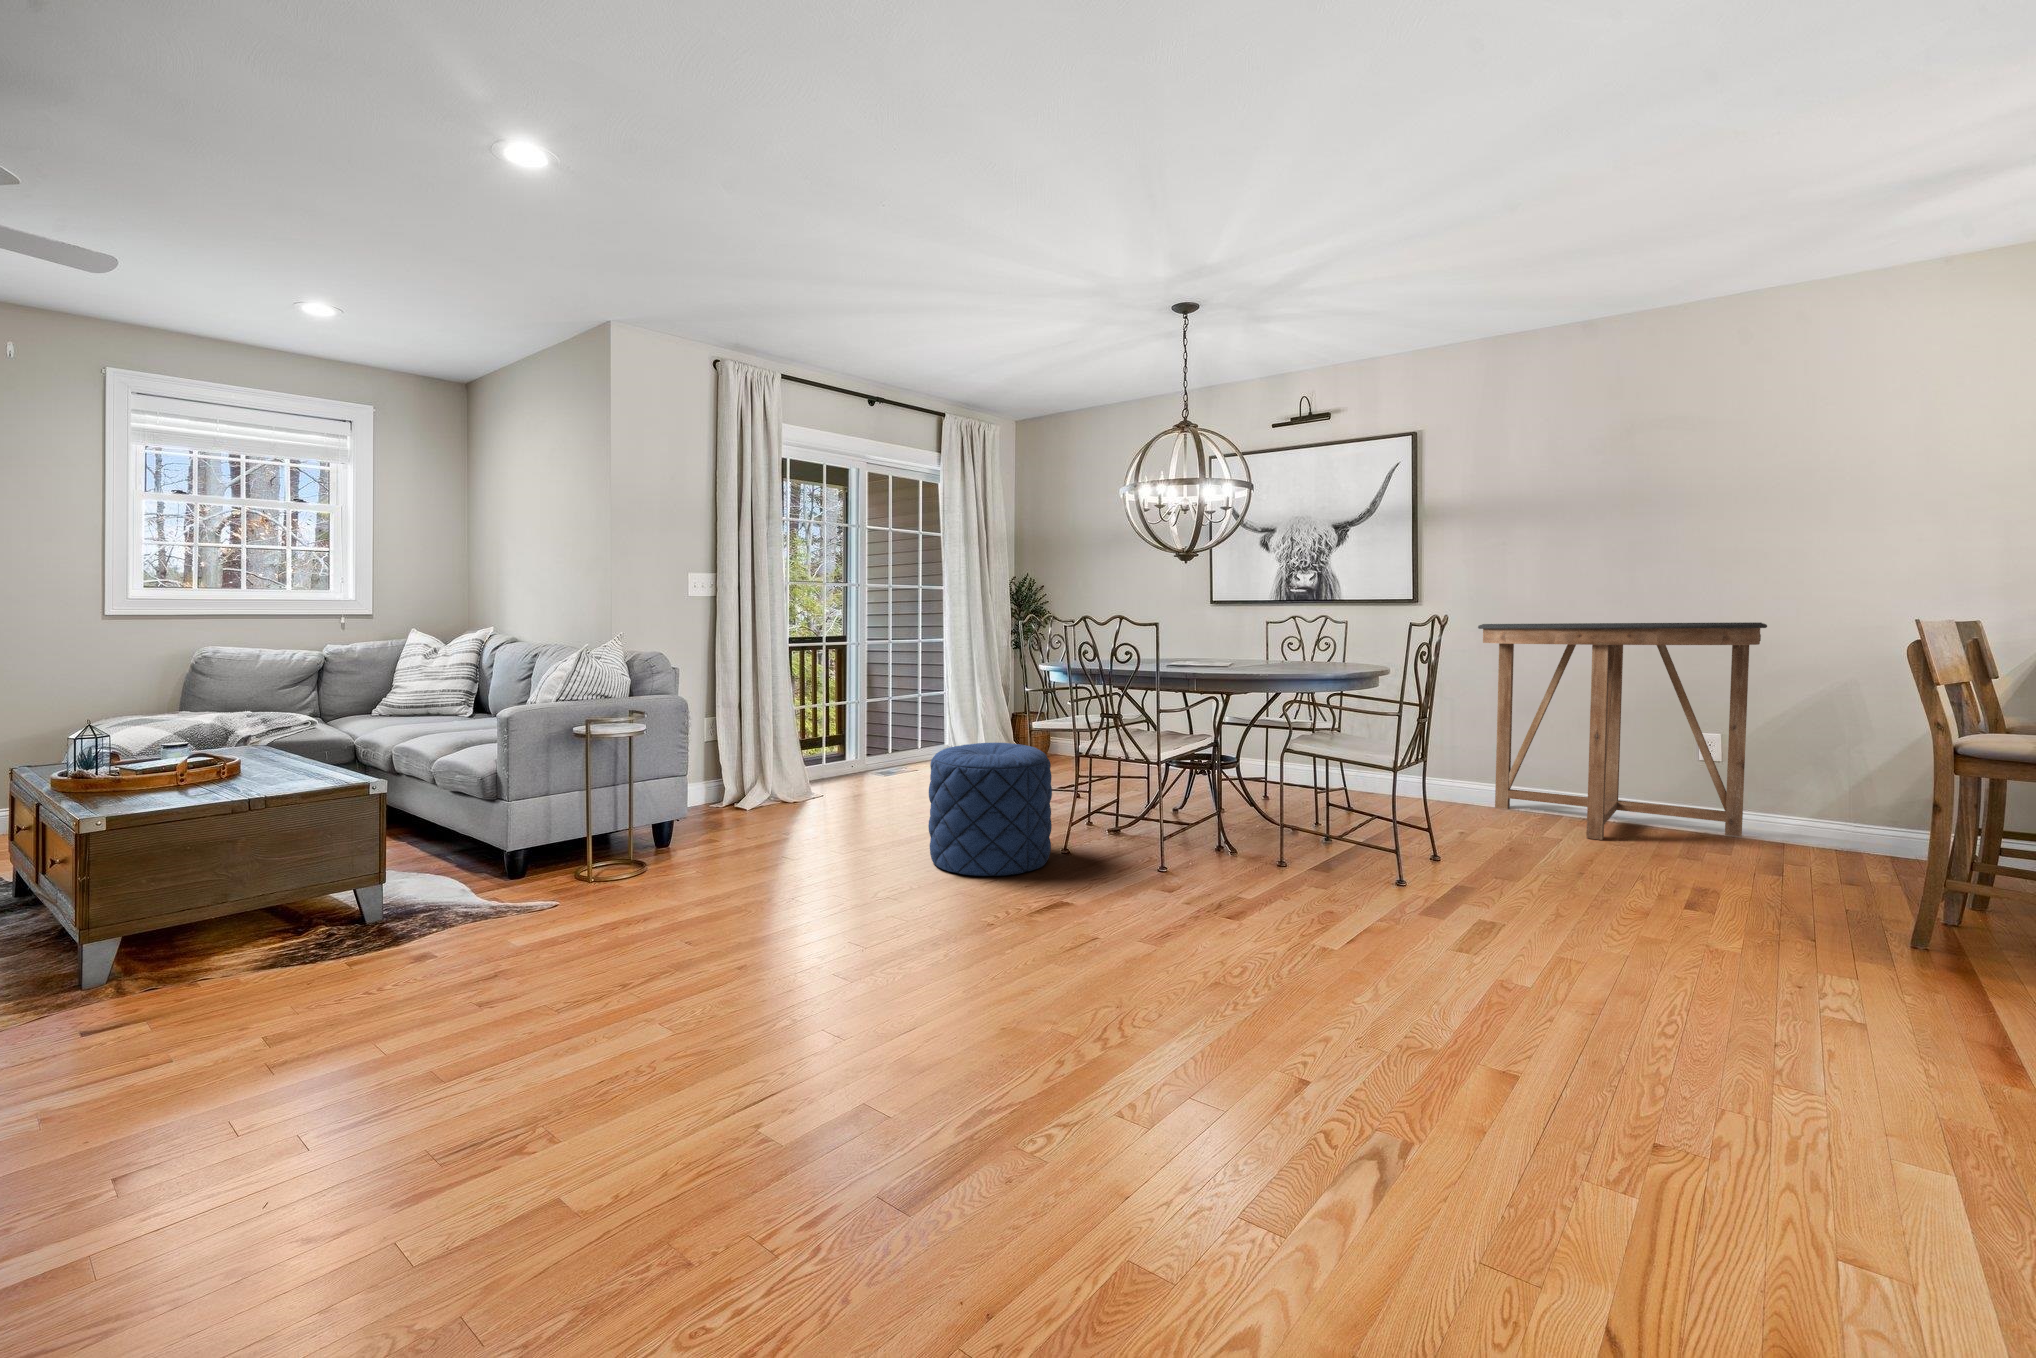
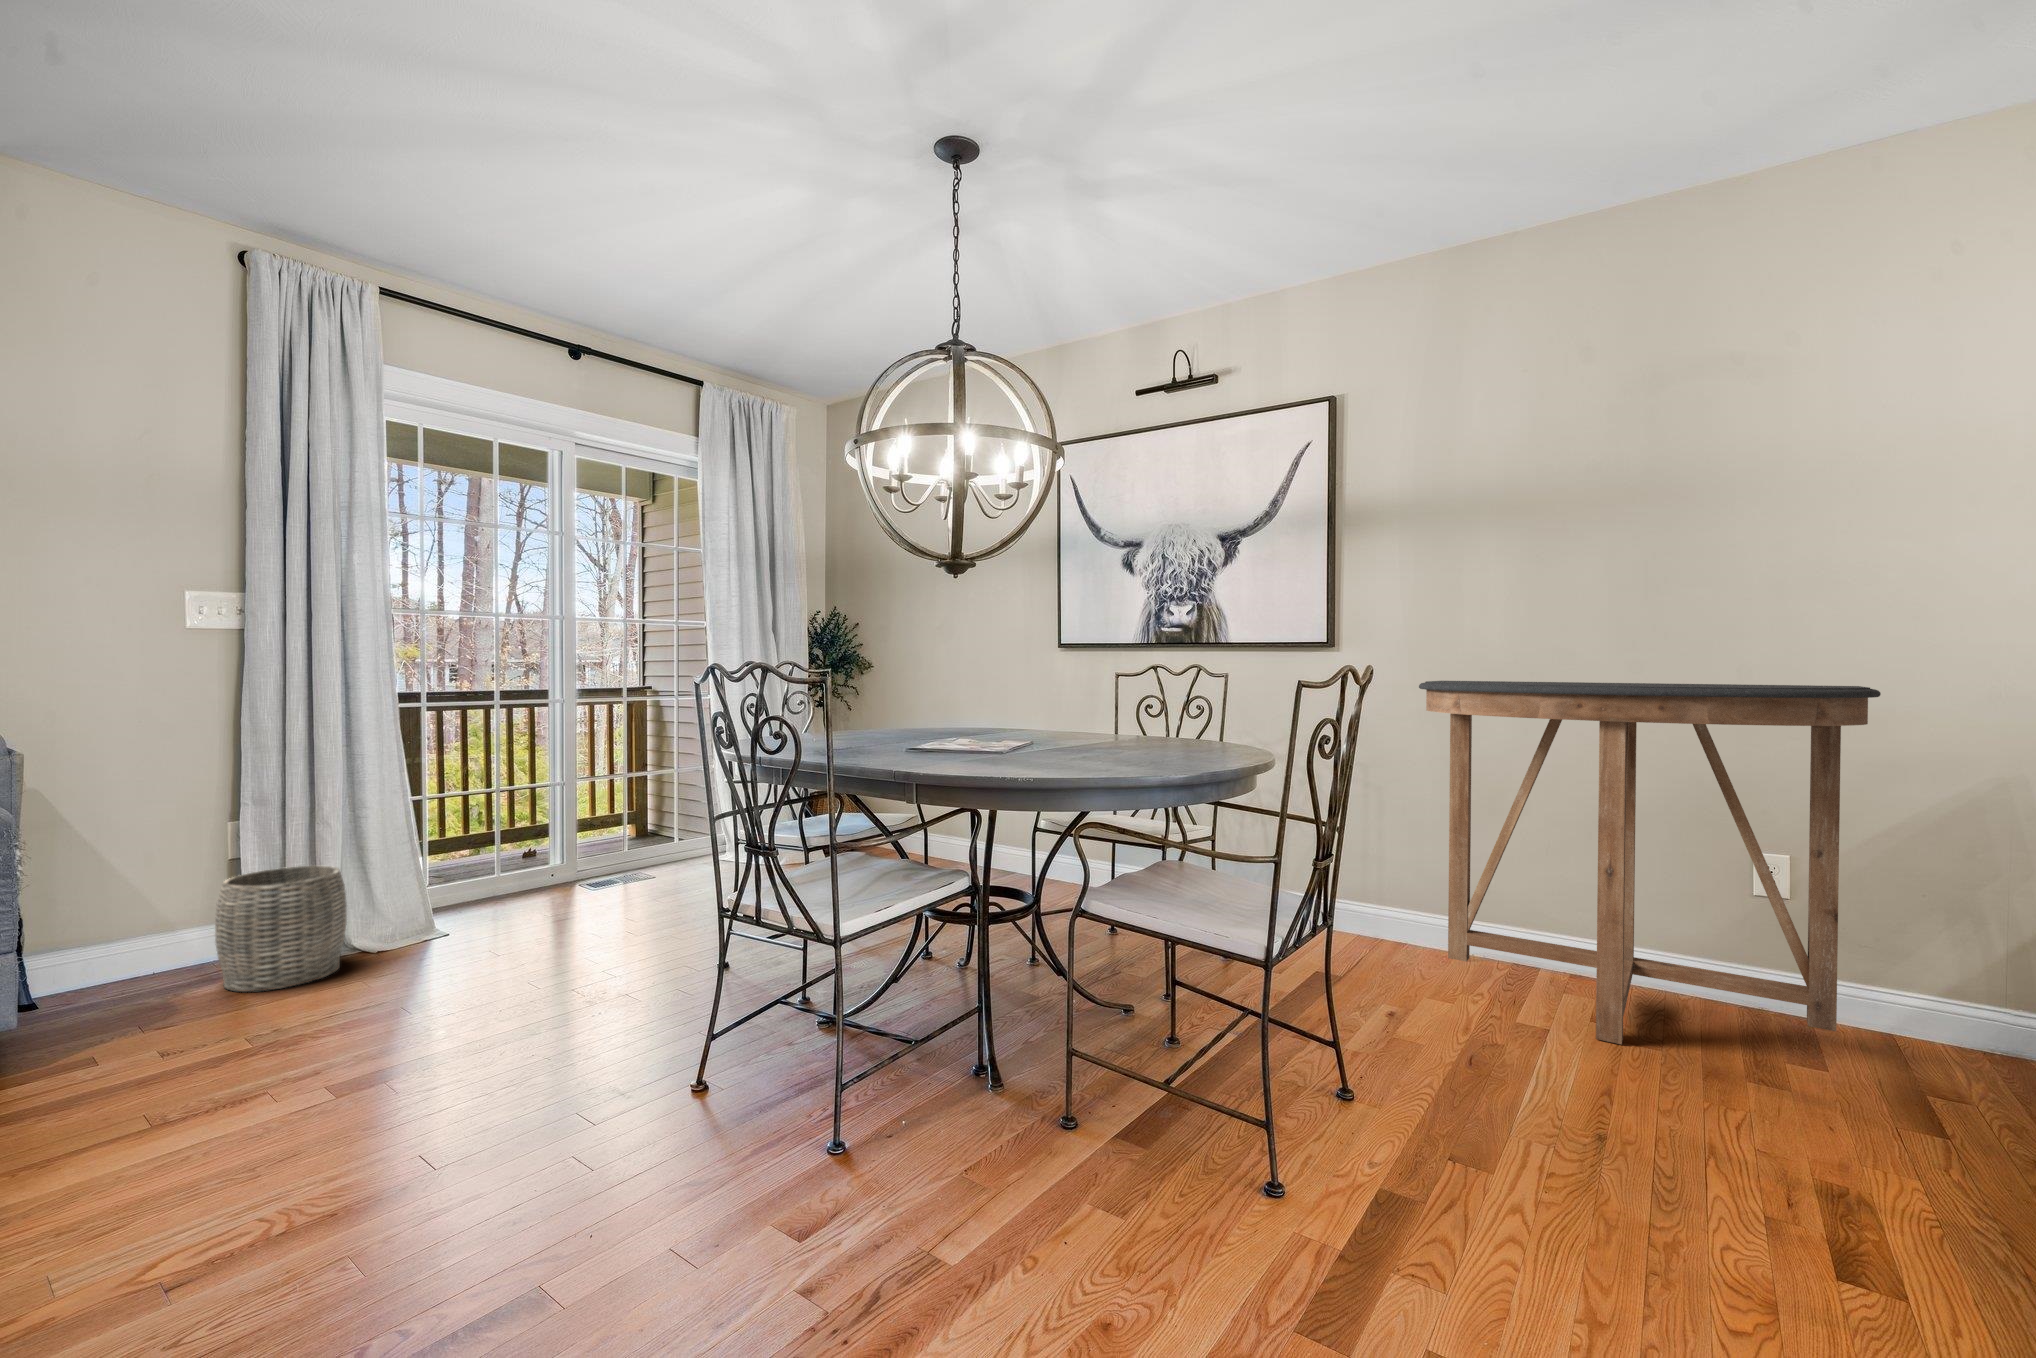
pouf: present [928,743,1052,876] -> none [383,896,652,1192]
woven basket: none [726,746,790,816] -> present [215,866,347,992]

